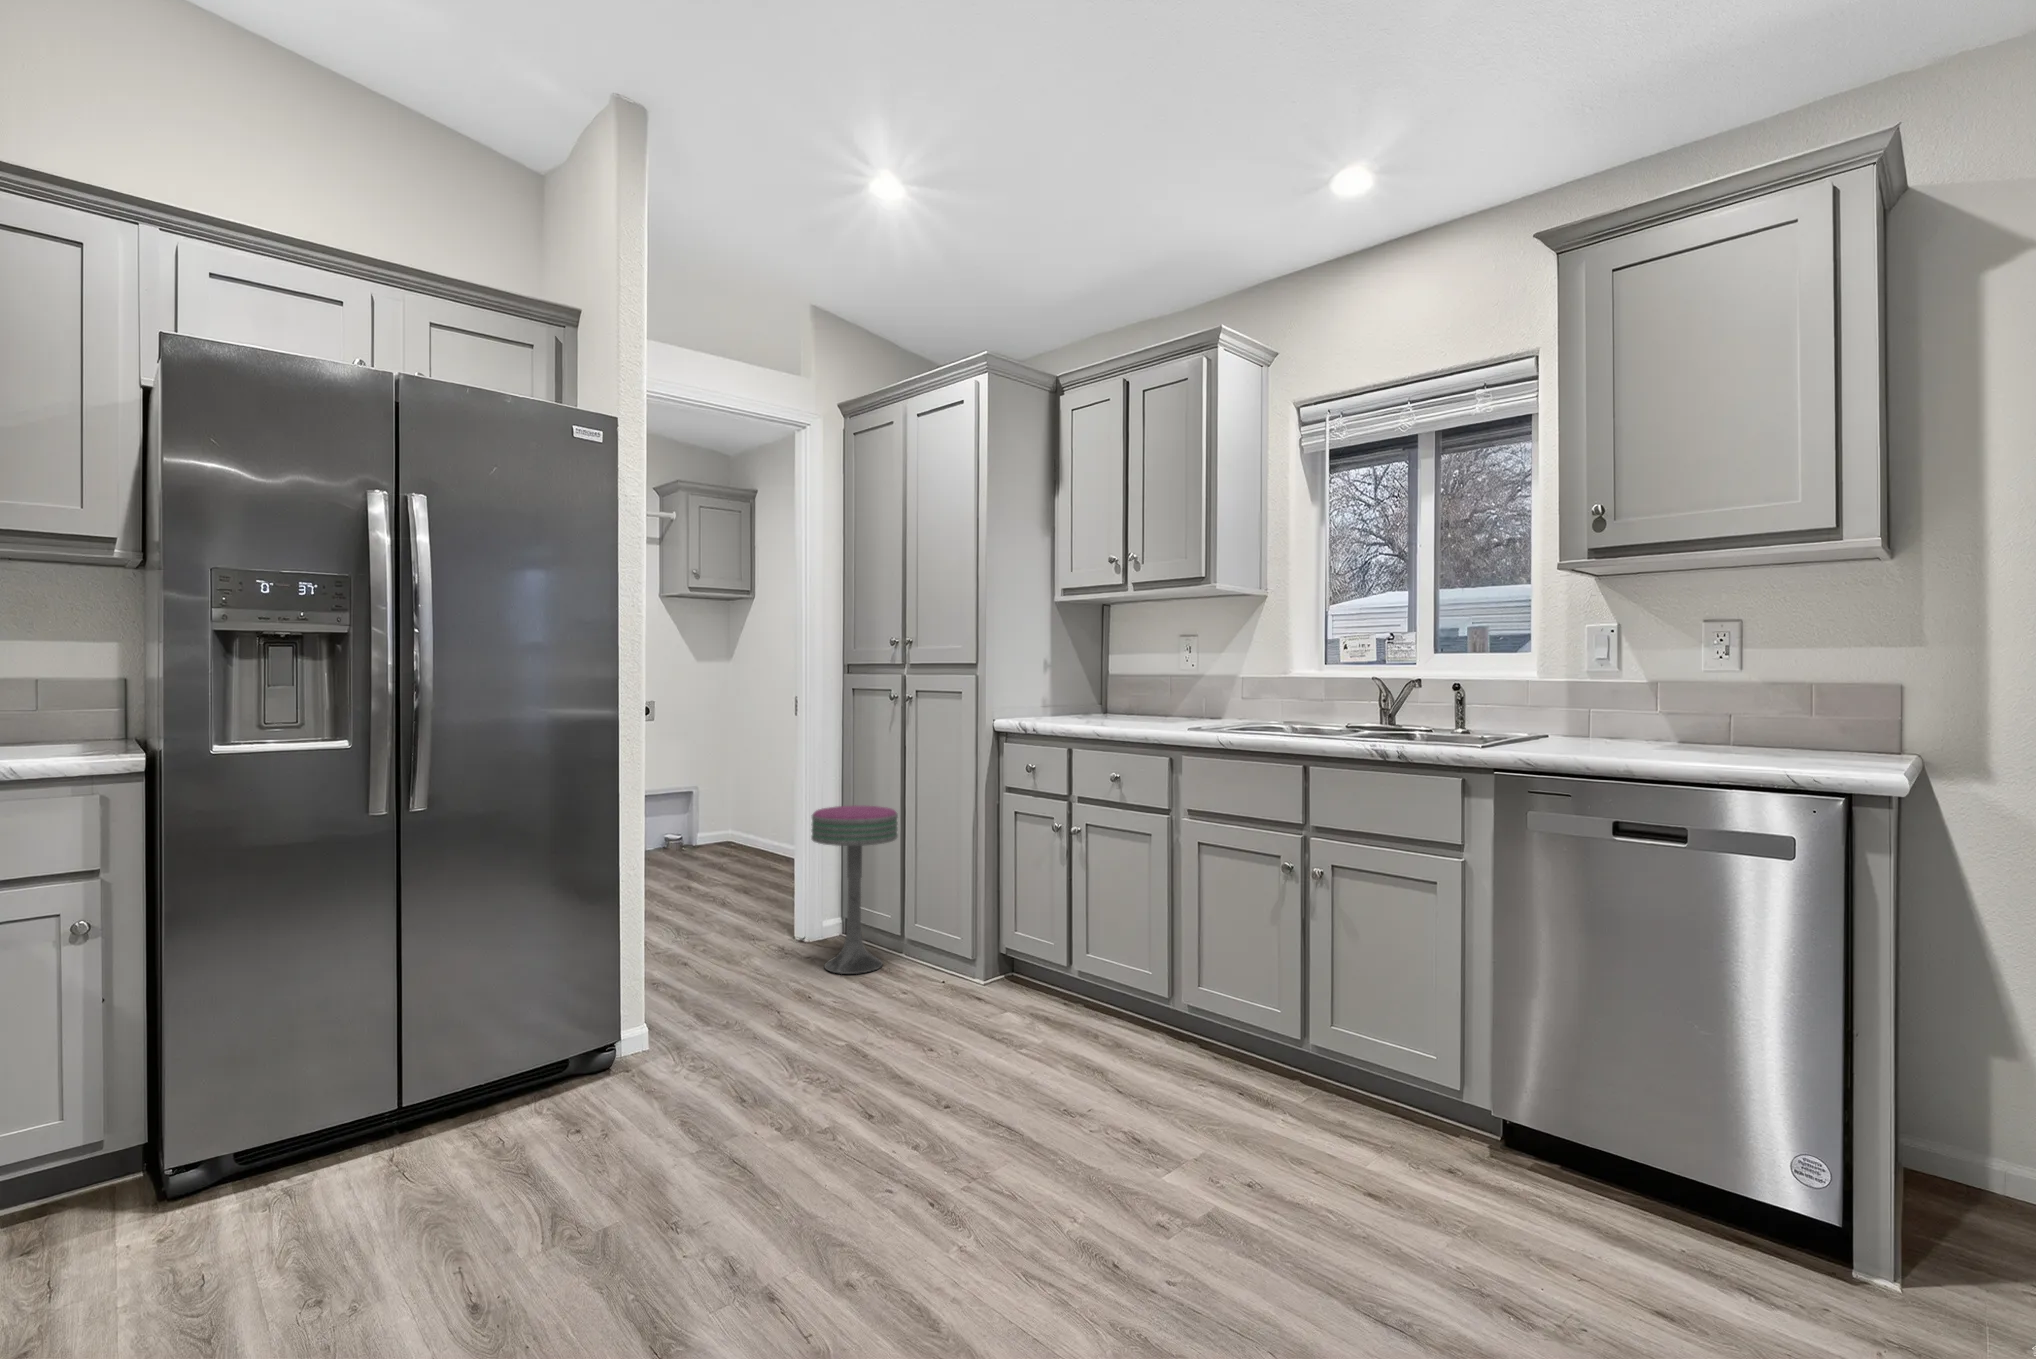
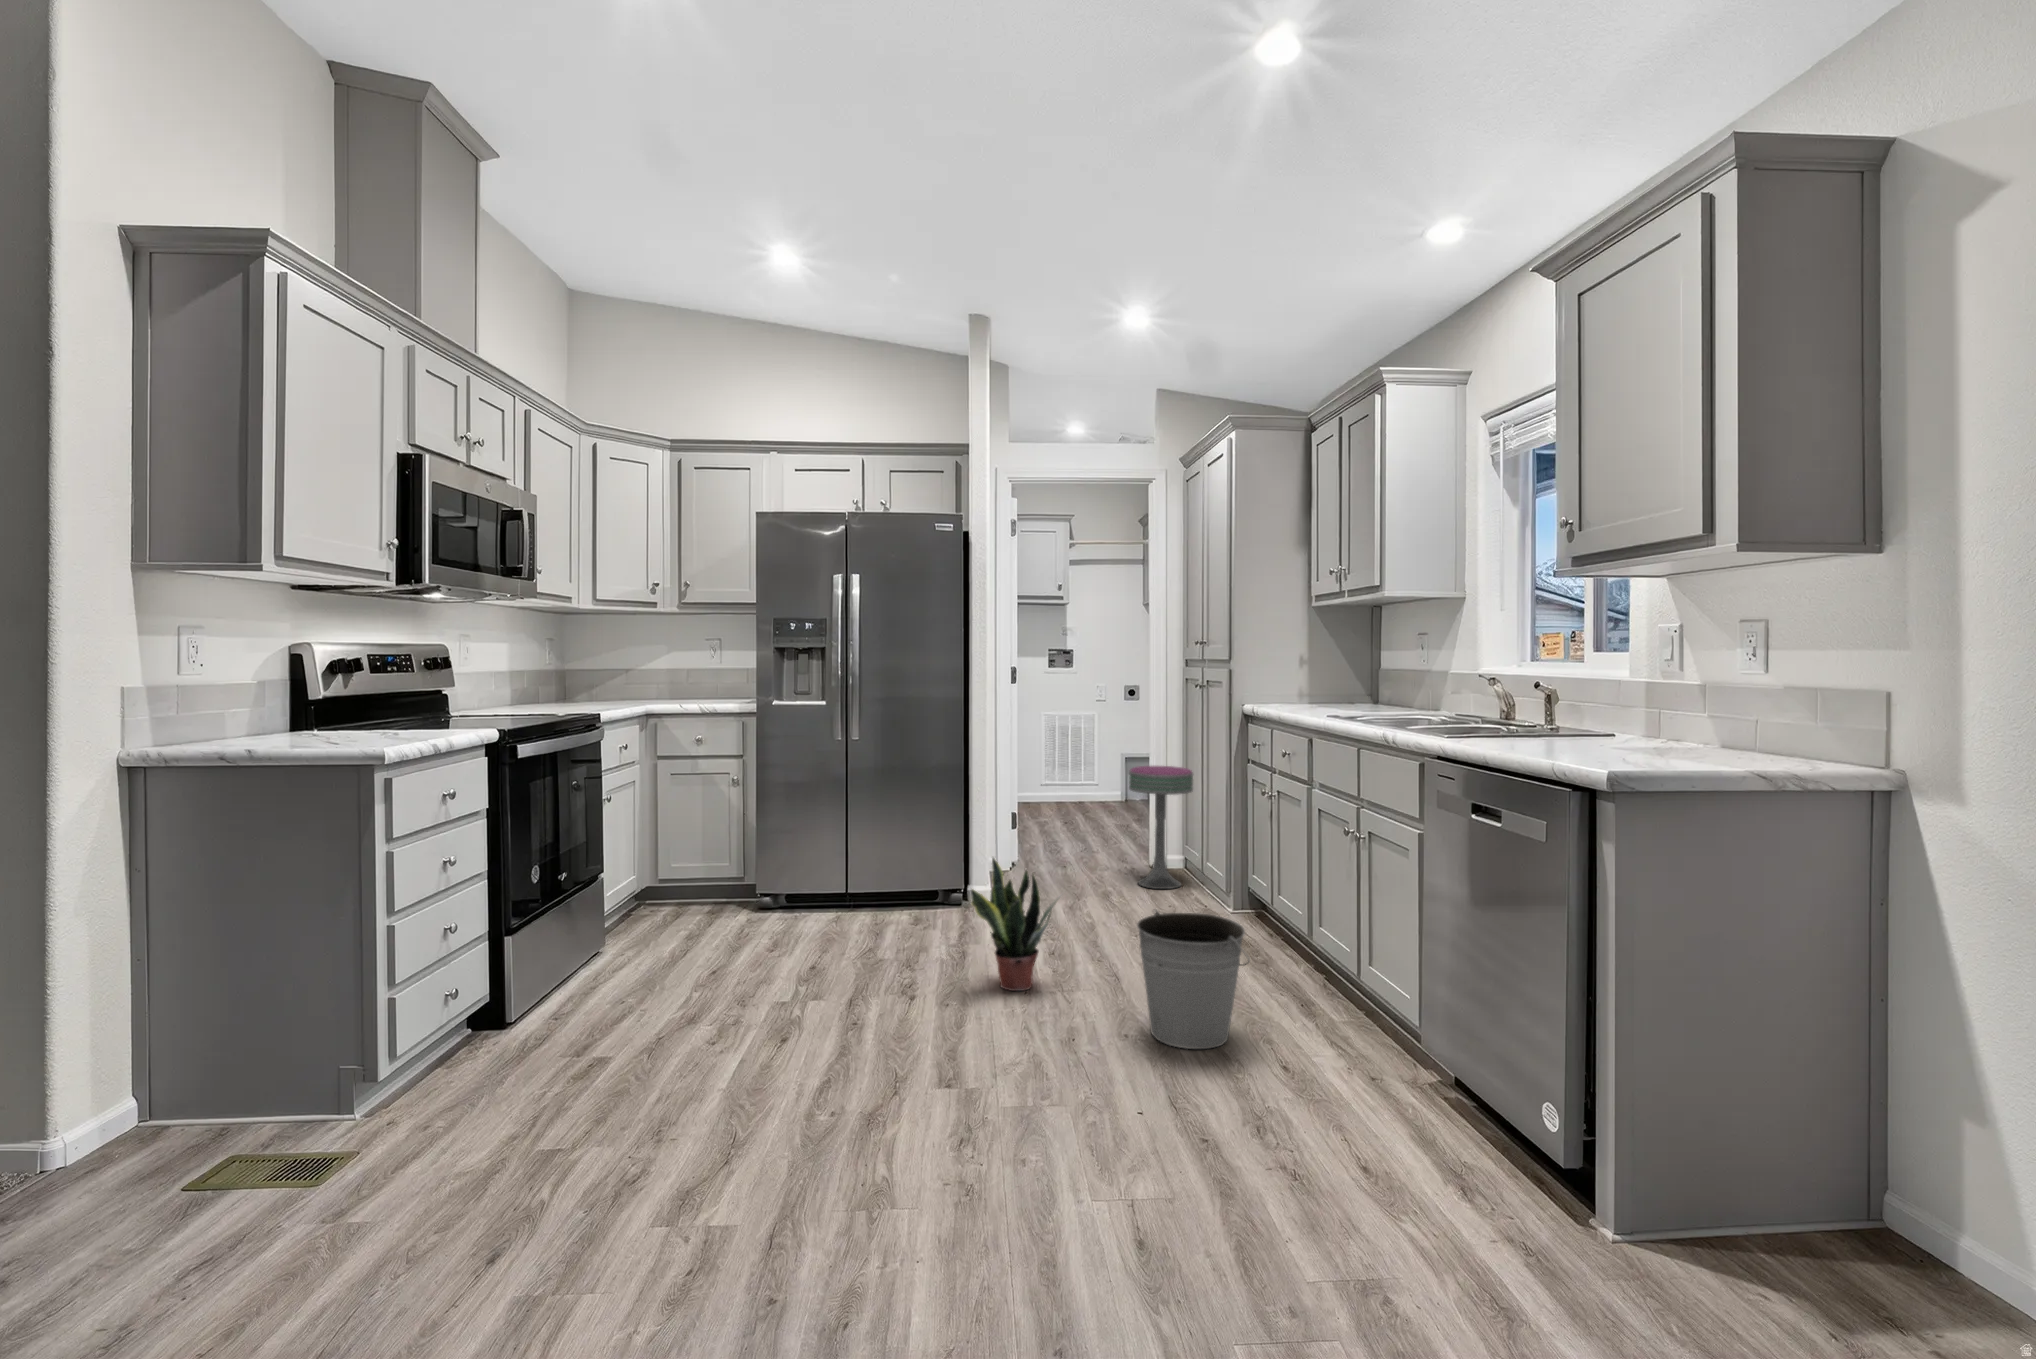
potted plant: none [830,986,968,1208] -> present [971,858,1059,991]
bucket: none [1138,1008,1305,1219] -> present [1137,910,1250,1049]

